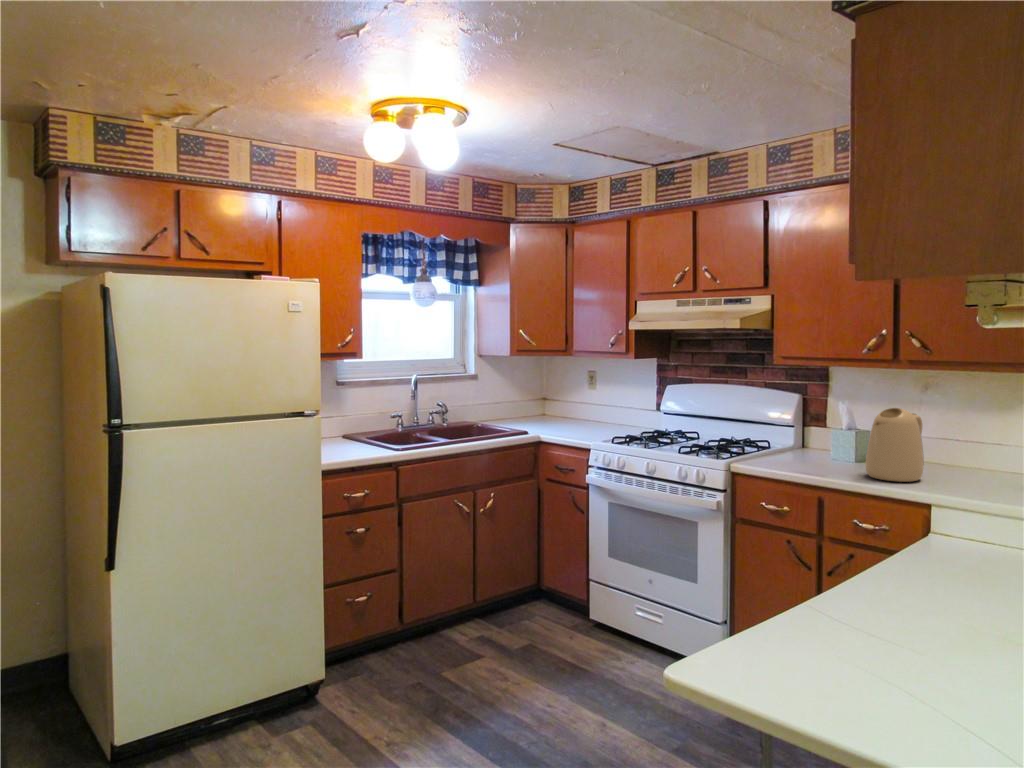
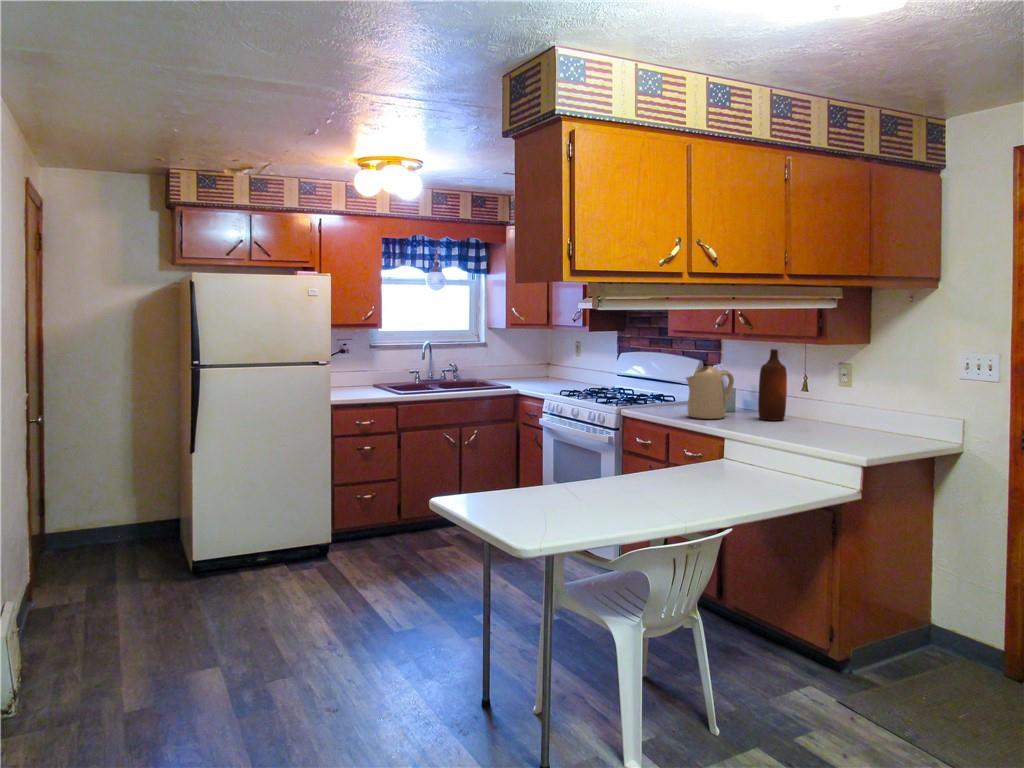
bottle: none [963,384,1005,481] -> present [758,349,787,421]

